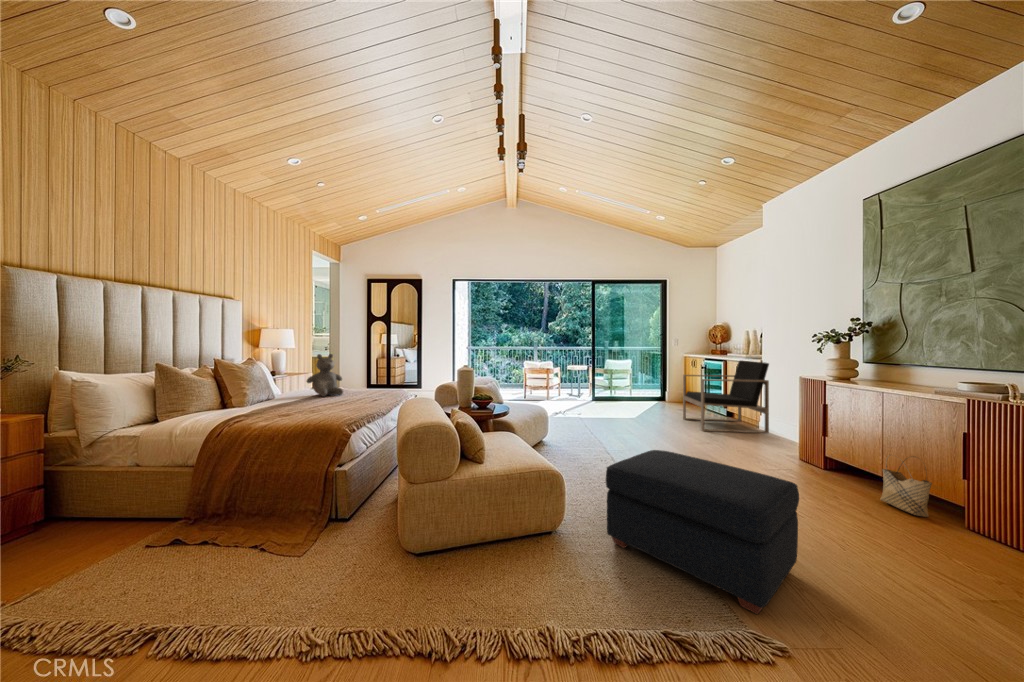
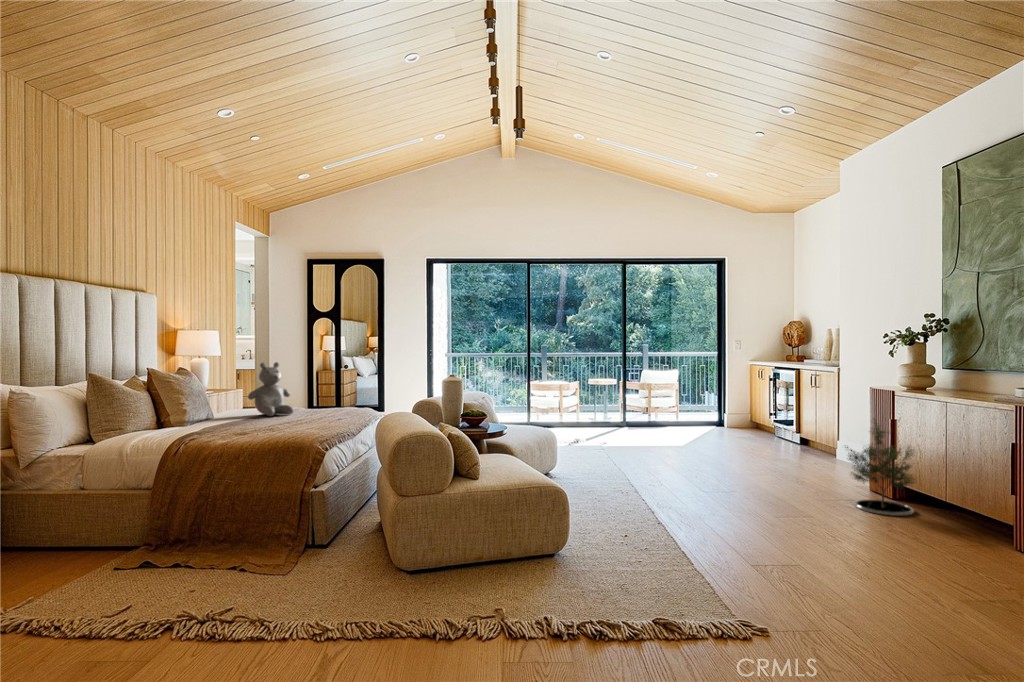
armchair: present [683,361,769,433] -> none [741,369,849,465]
potted tree: none [783,402,853,485] -> present [845,418,914,516]
ottoman: present [606,450,799,614] -> none [611,468,807,611]
woven basket: present [880,459,932,517] -> none [938,474,985,542]

